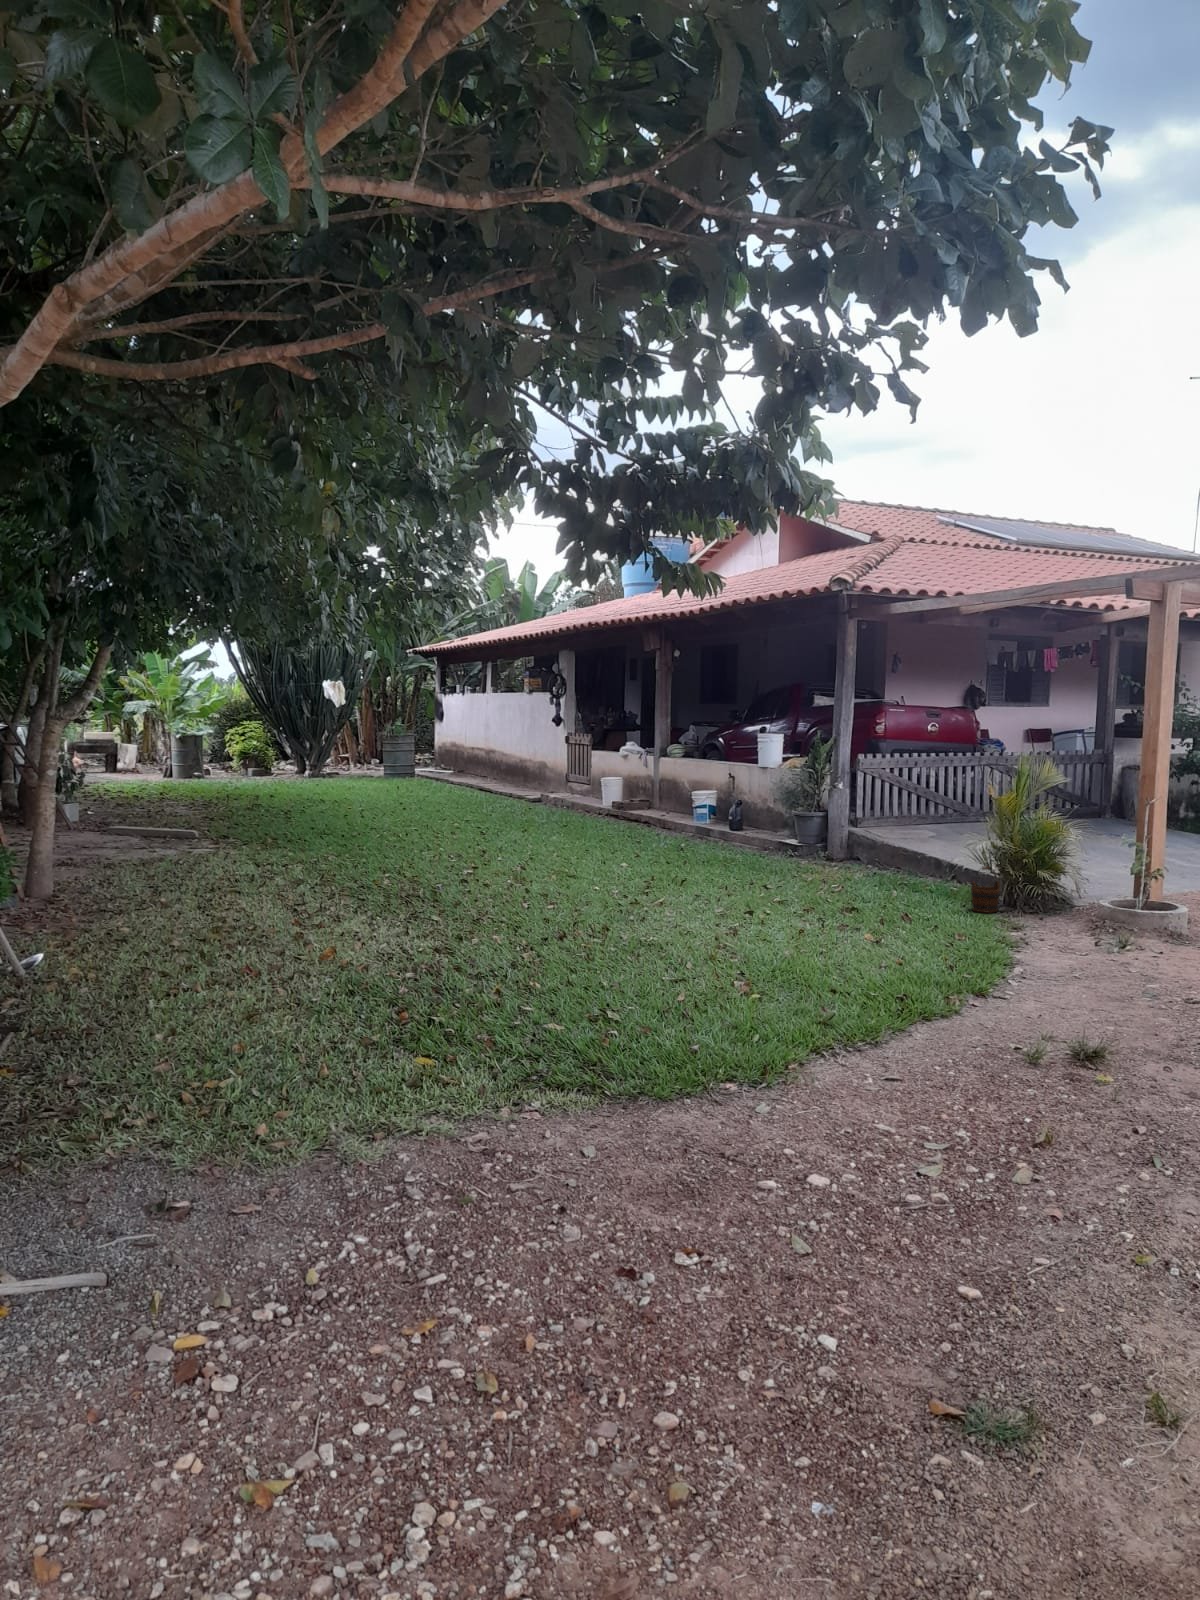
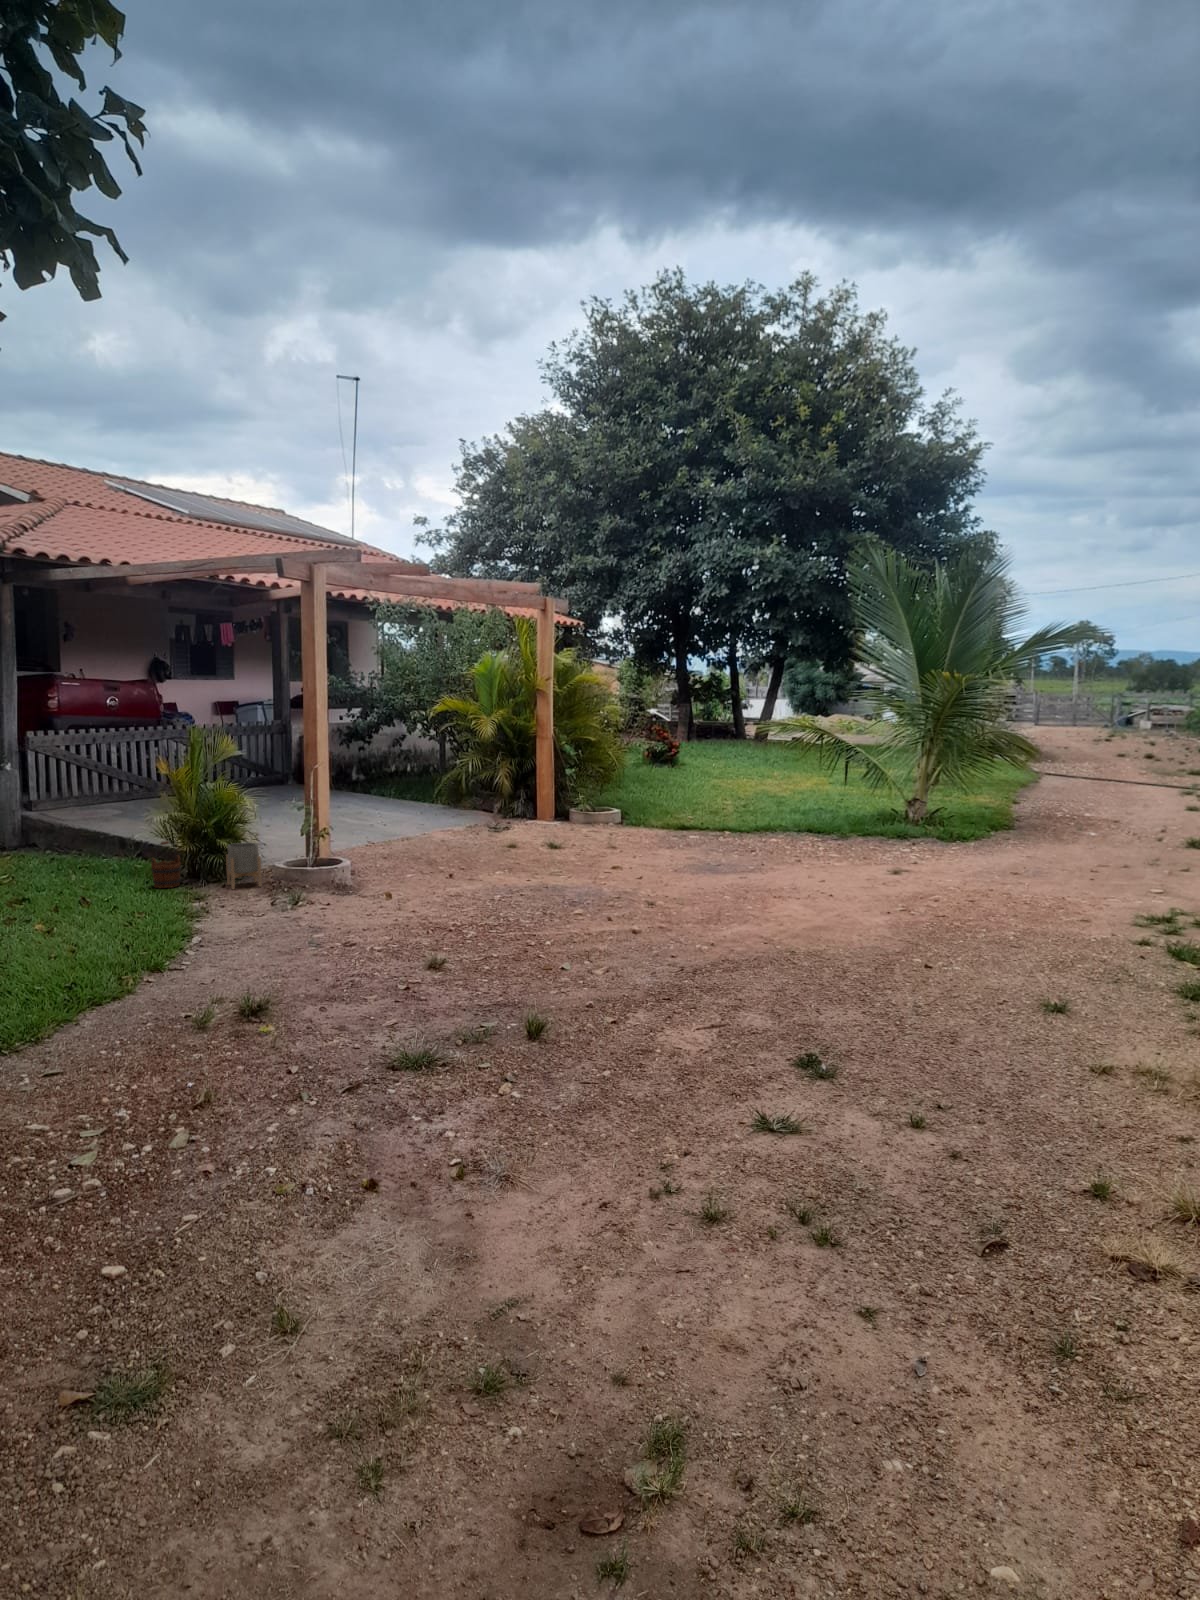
planter: none [1046,875,1085,923] -> present [226,843,262,889]

